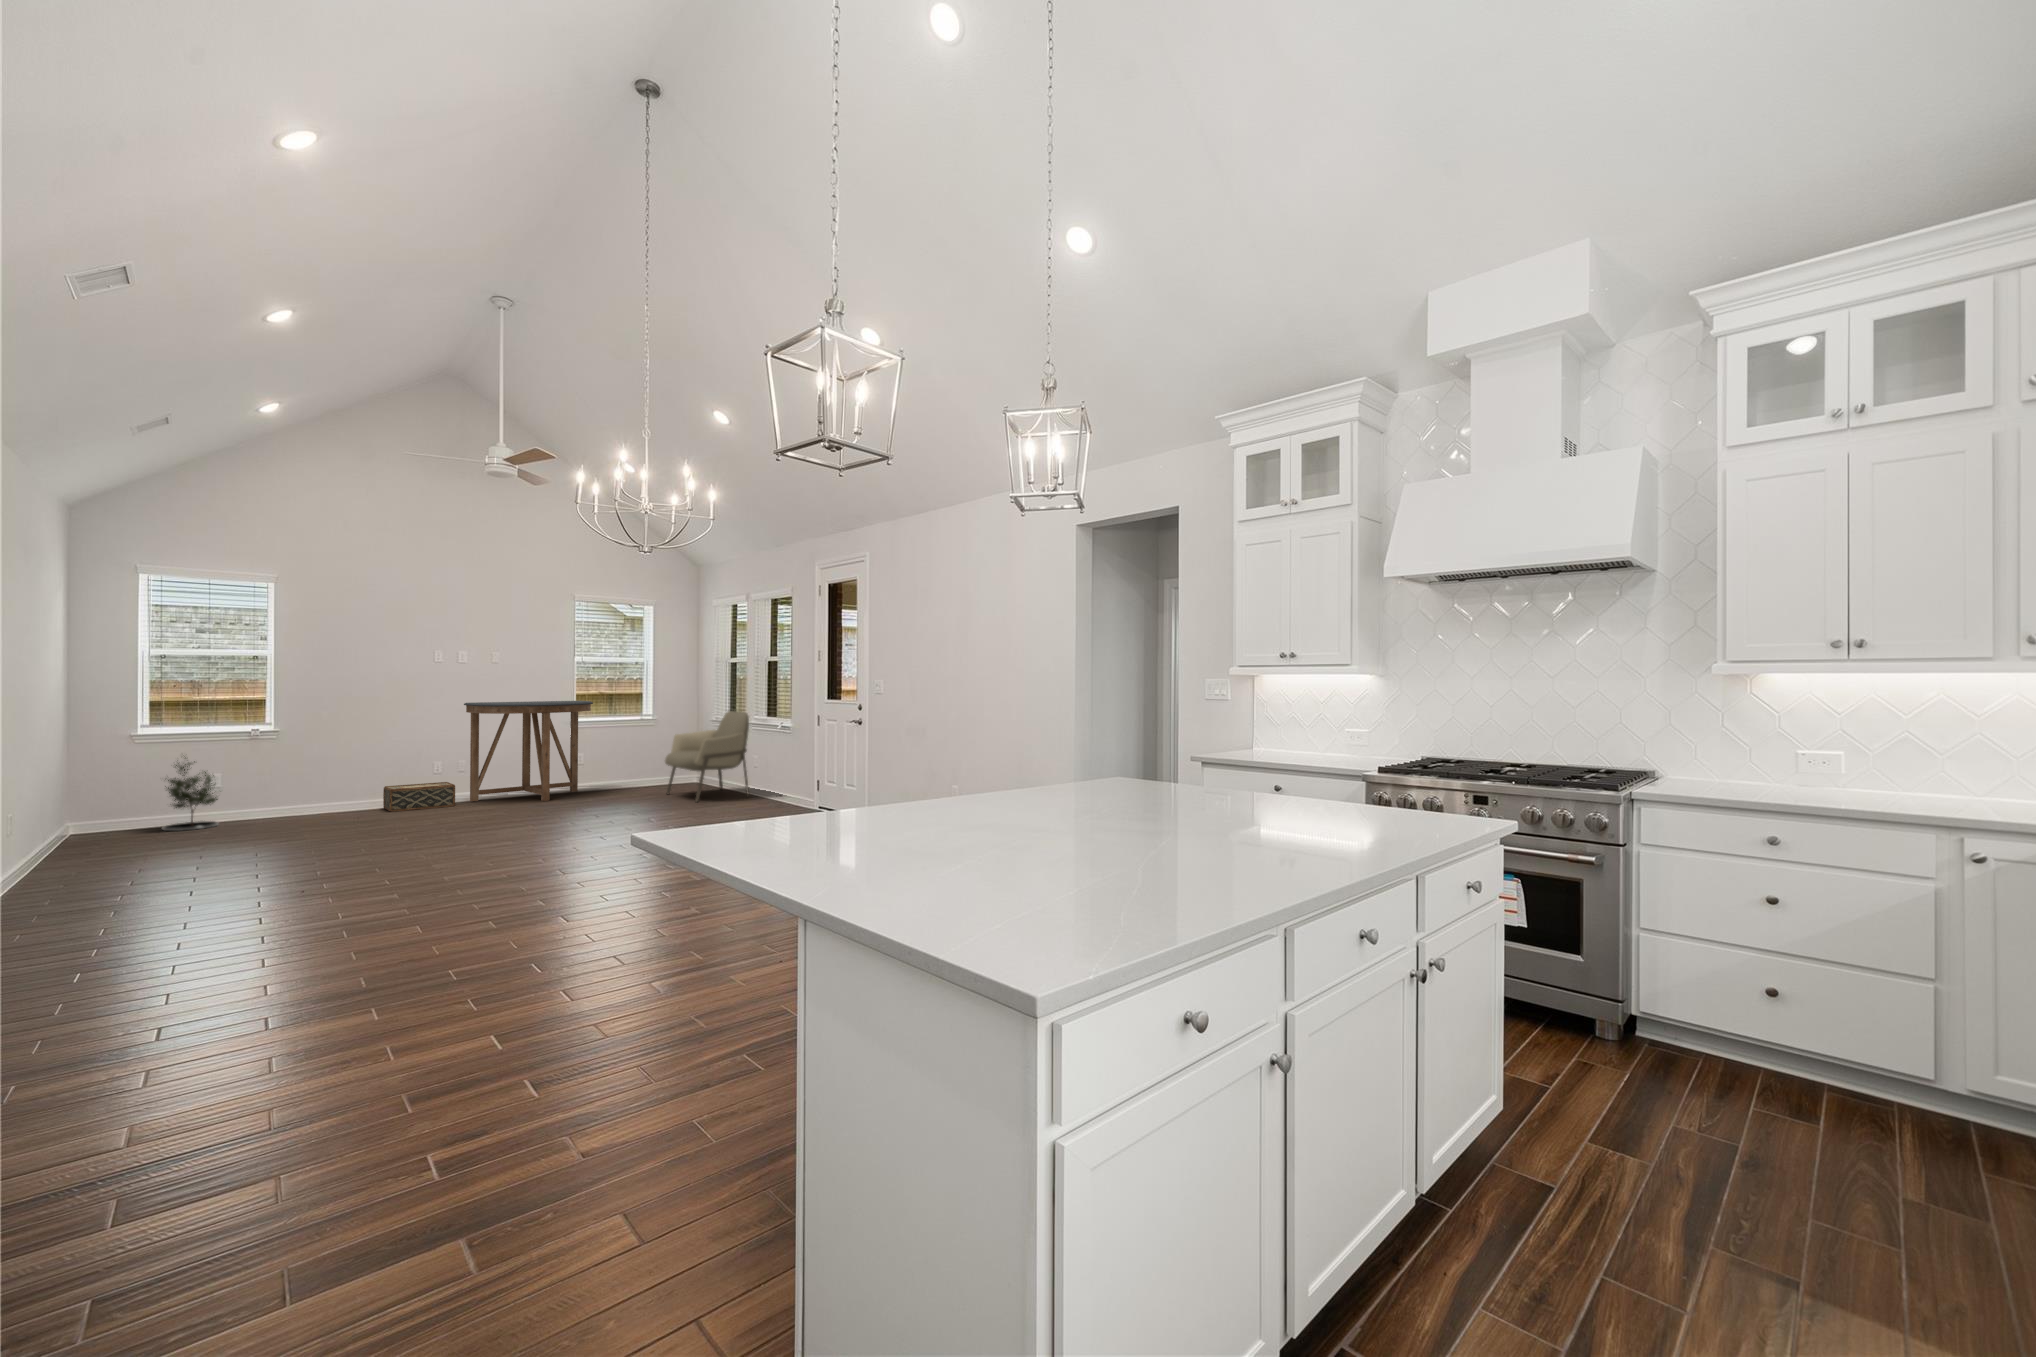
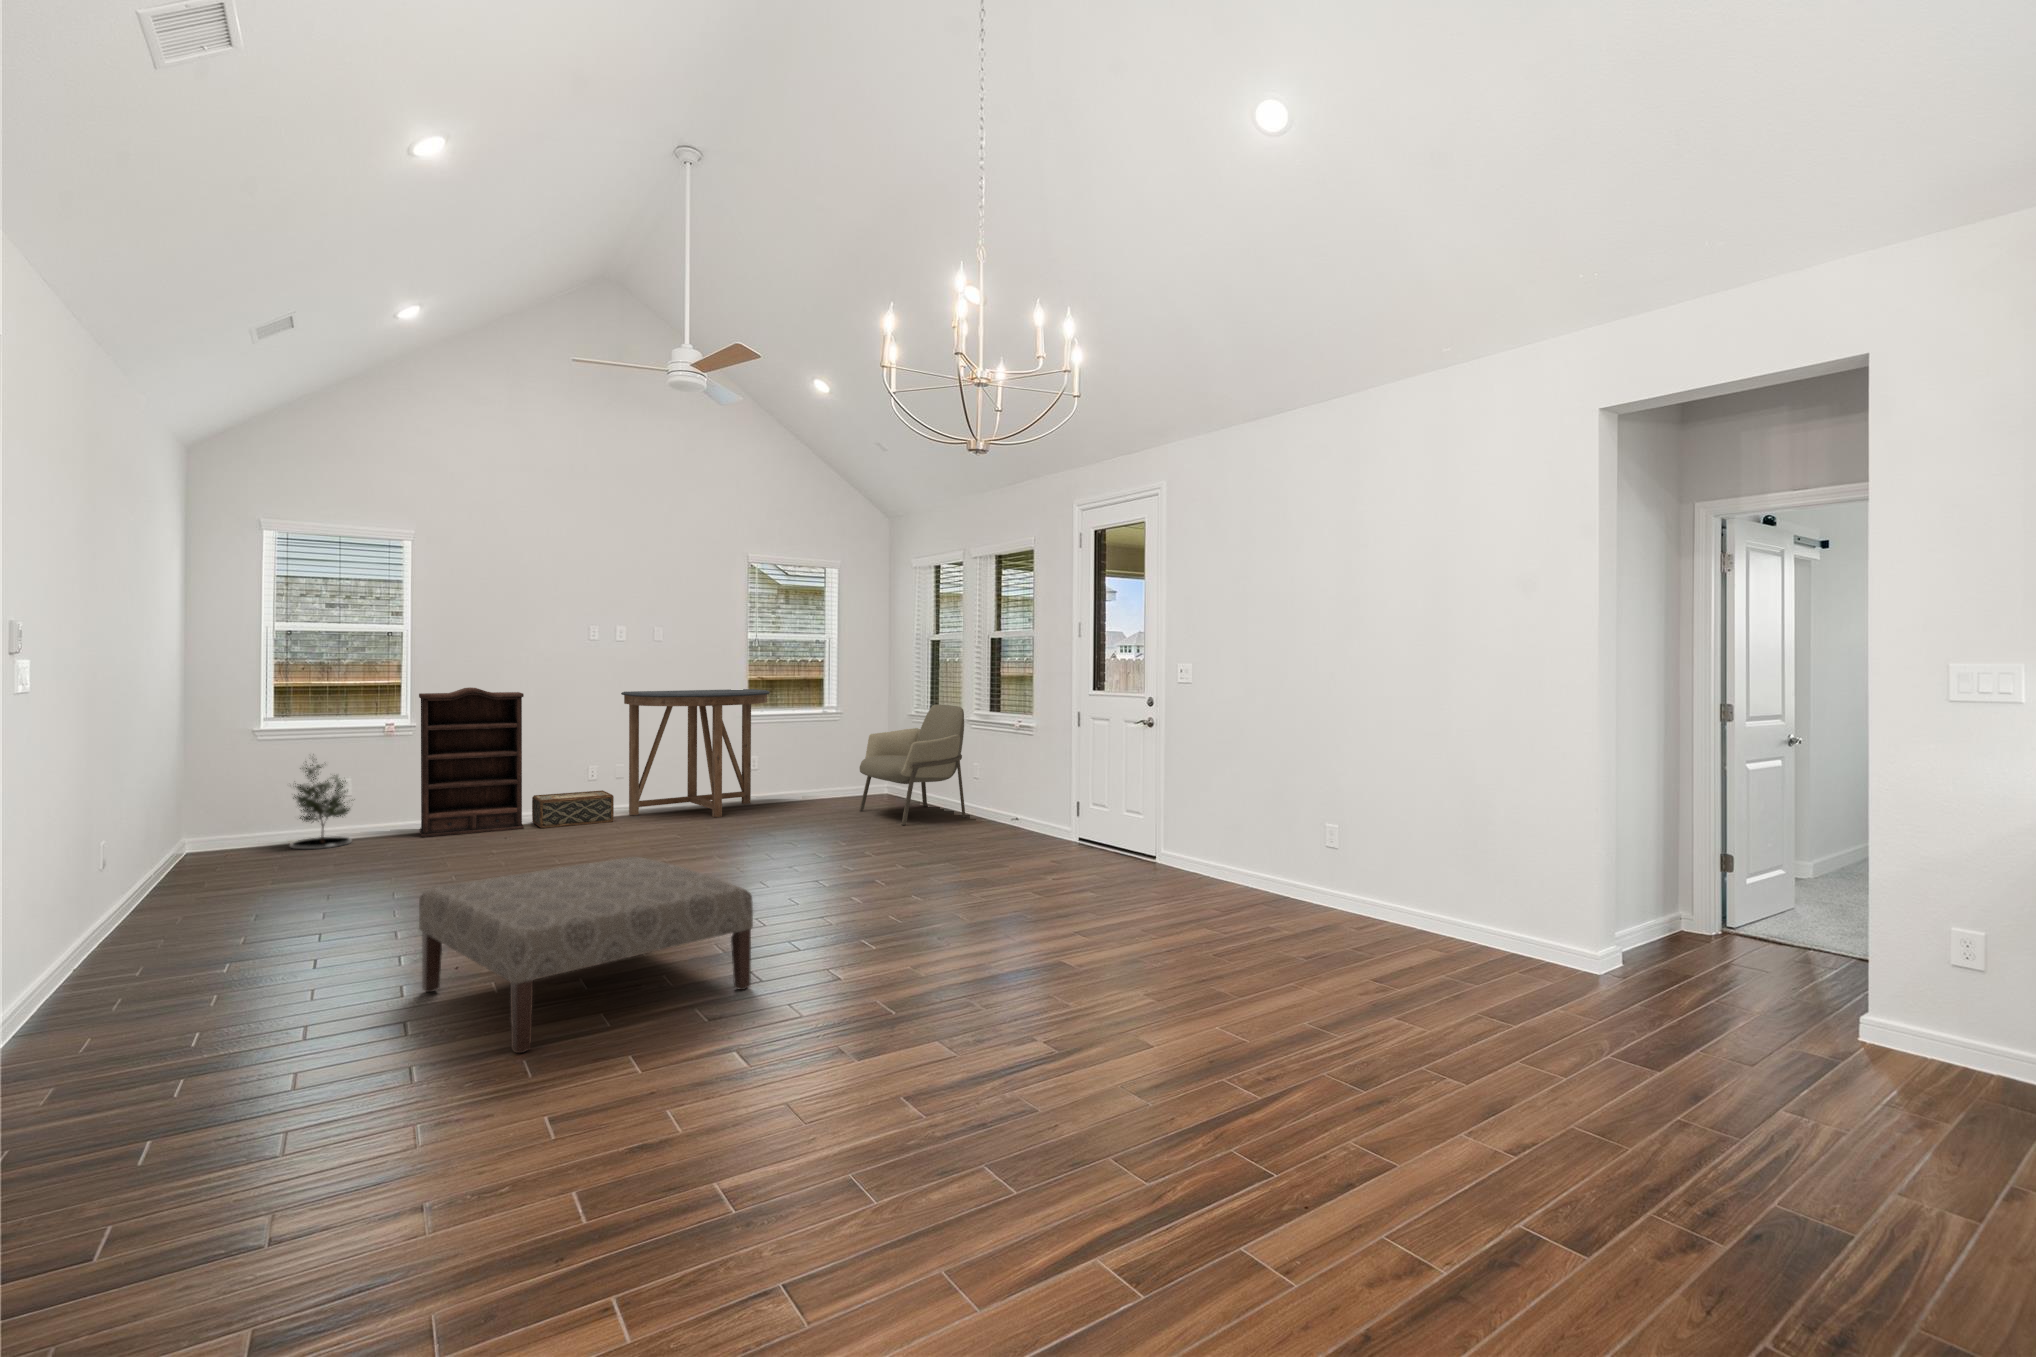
bookshelf: none [281,700,376,820] -> present [419,687,524,837]
ottoman: none [275,814,532,935] -> present [419,857,753,1053]

